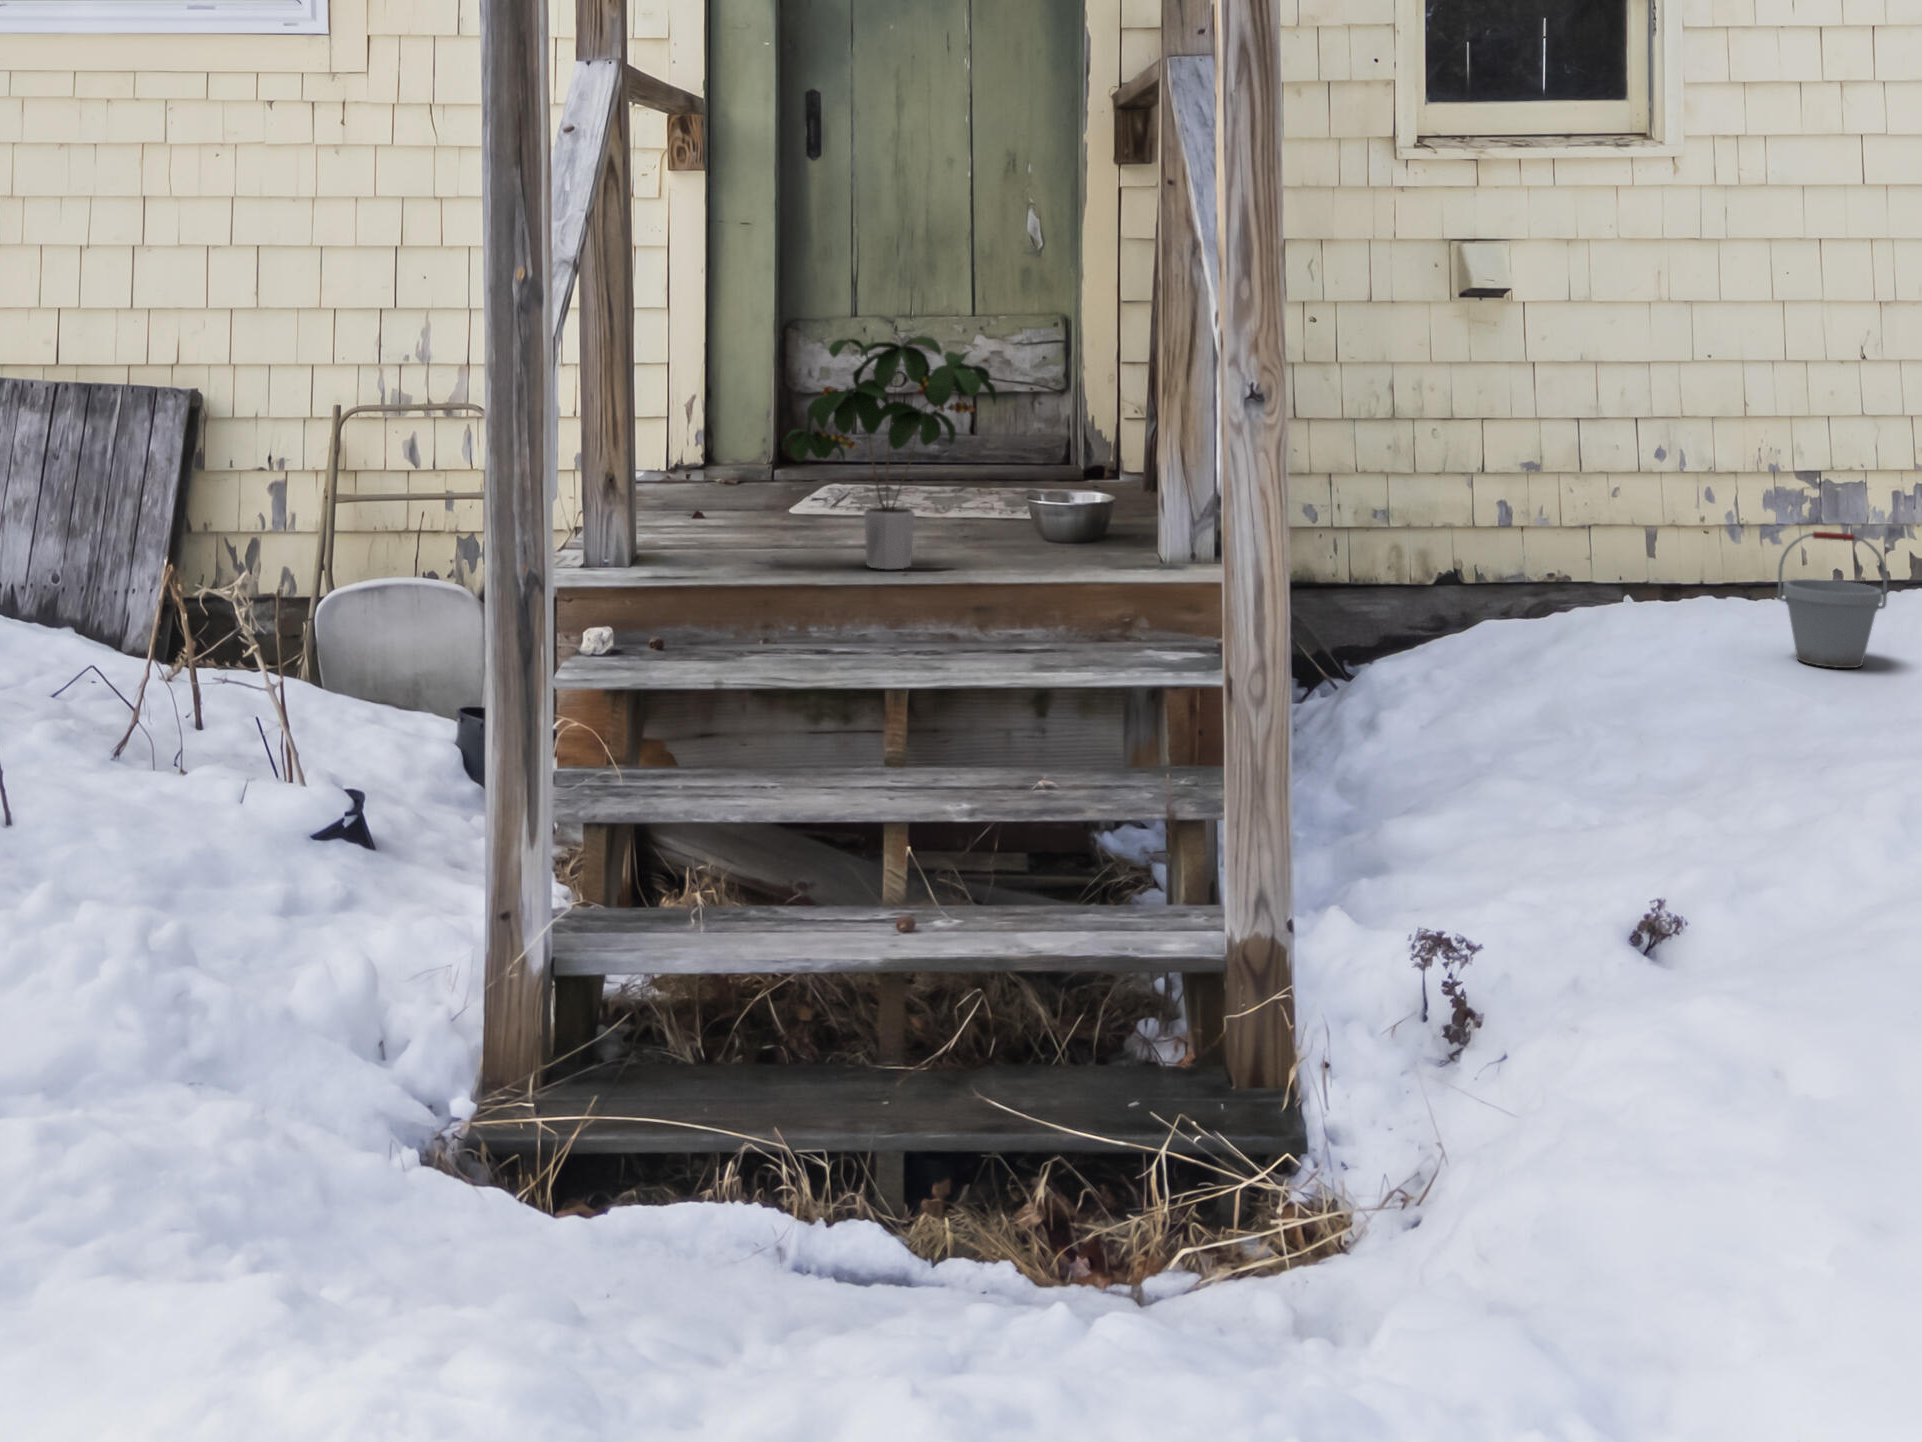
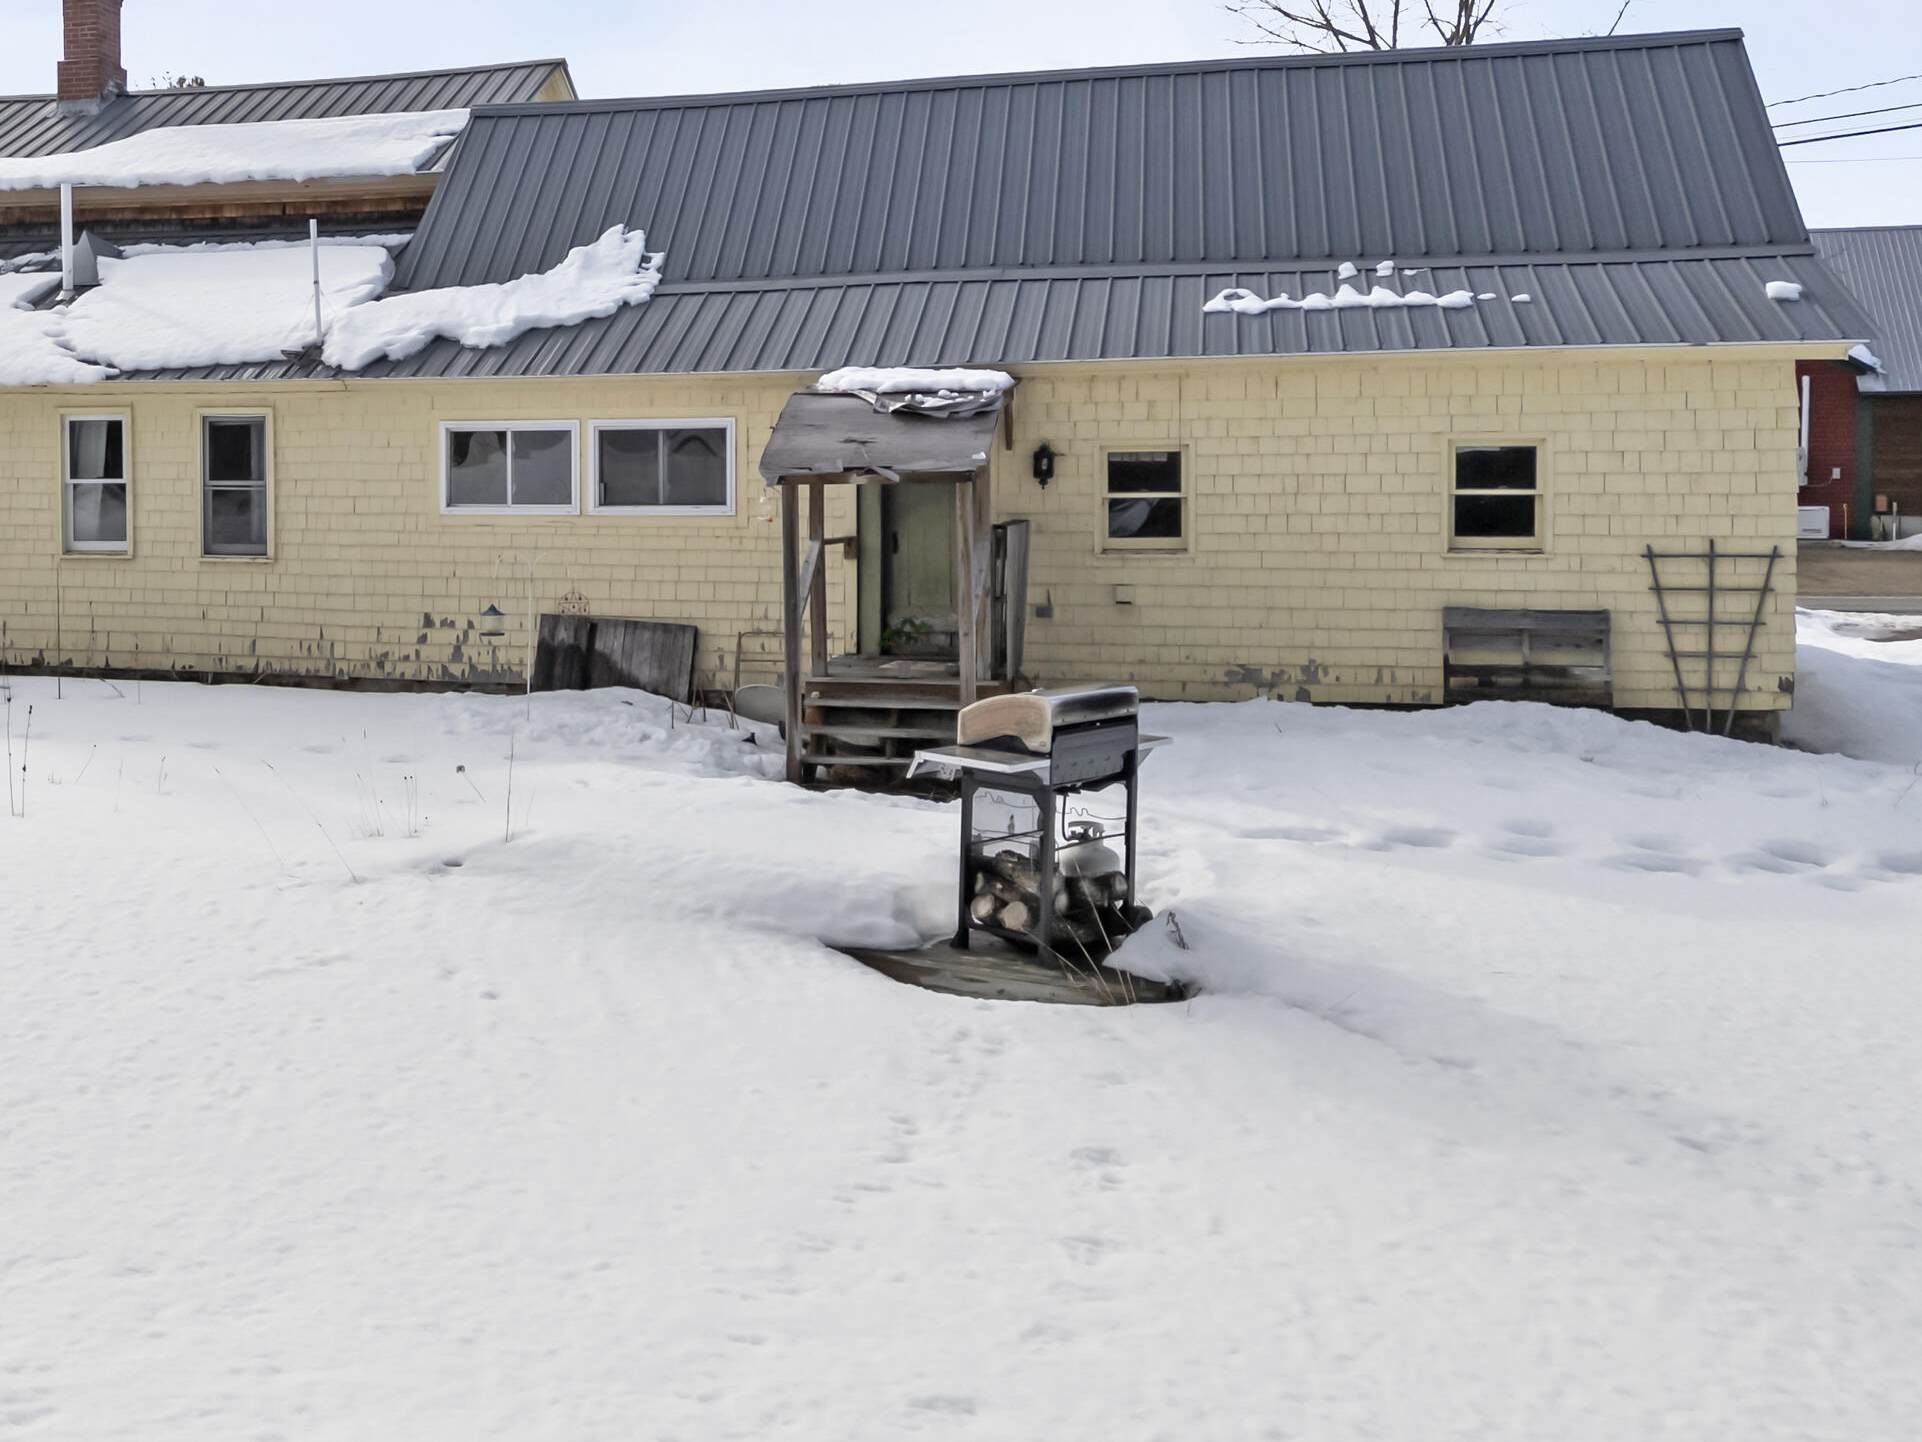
bucket: present [1778,532,1887,668] -> none [1178,678,1208,718]

